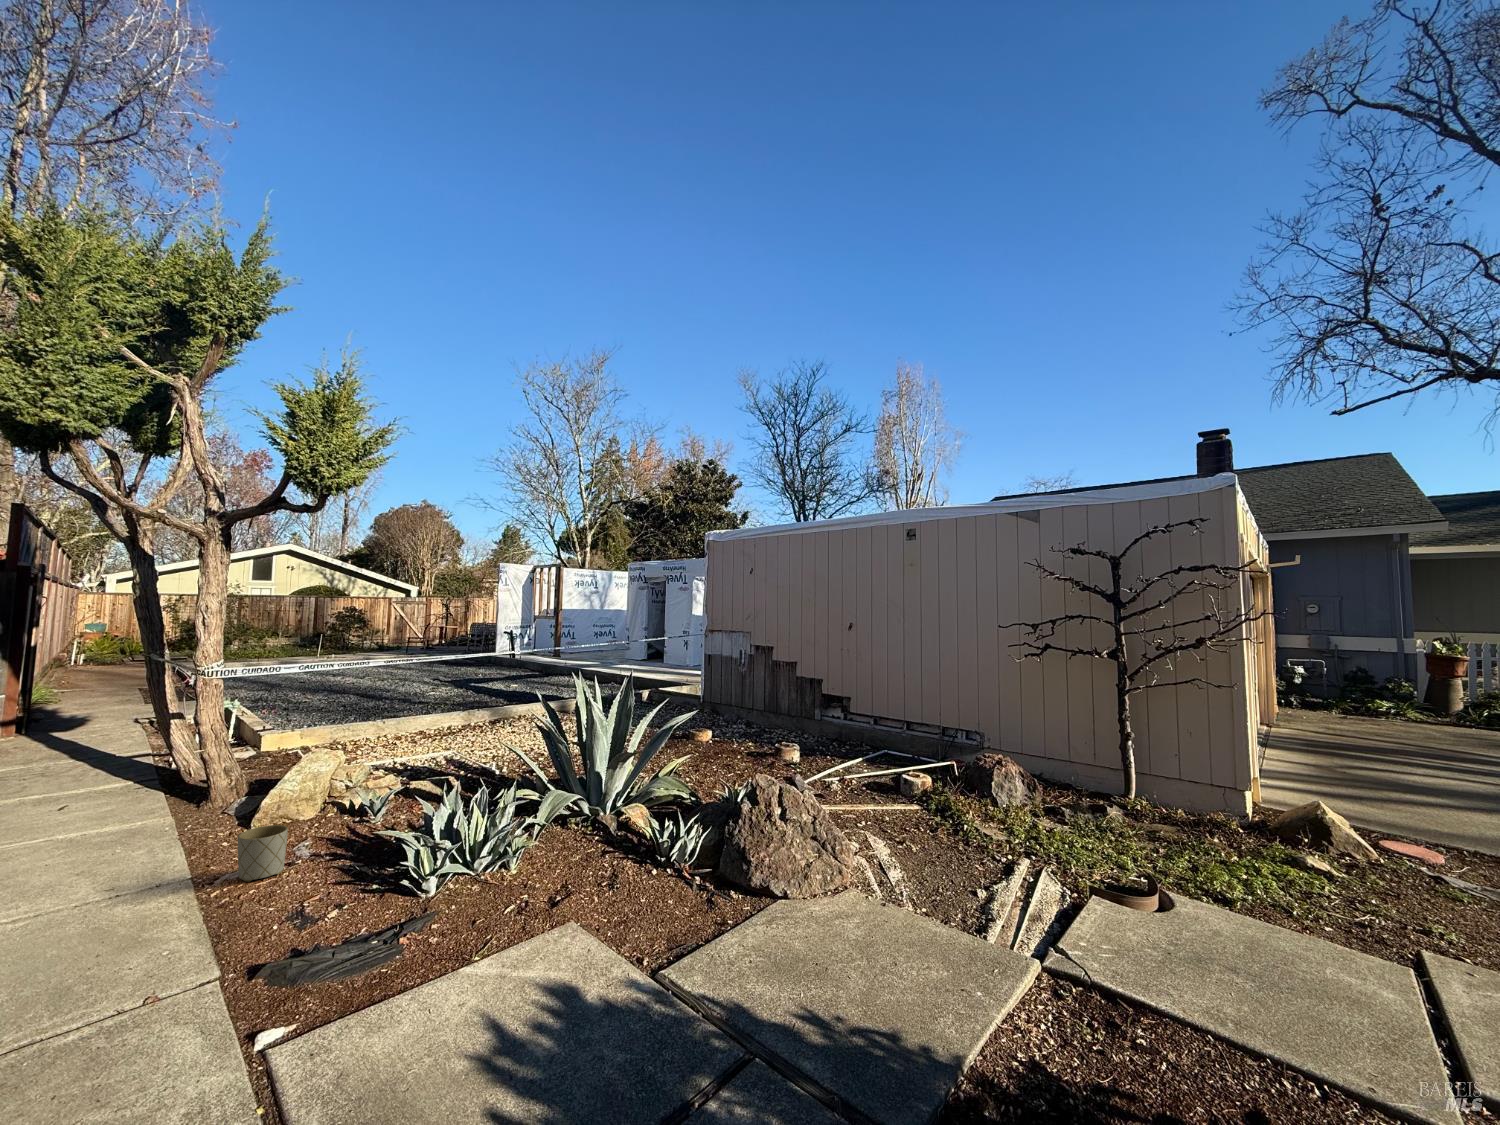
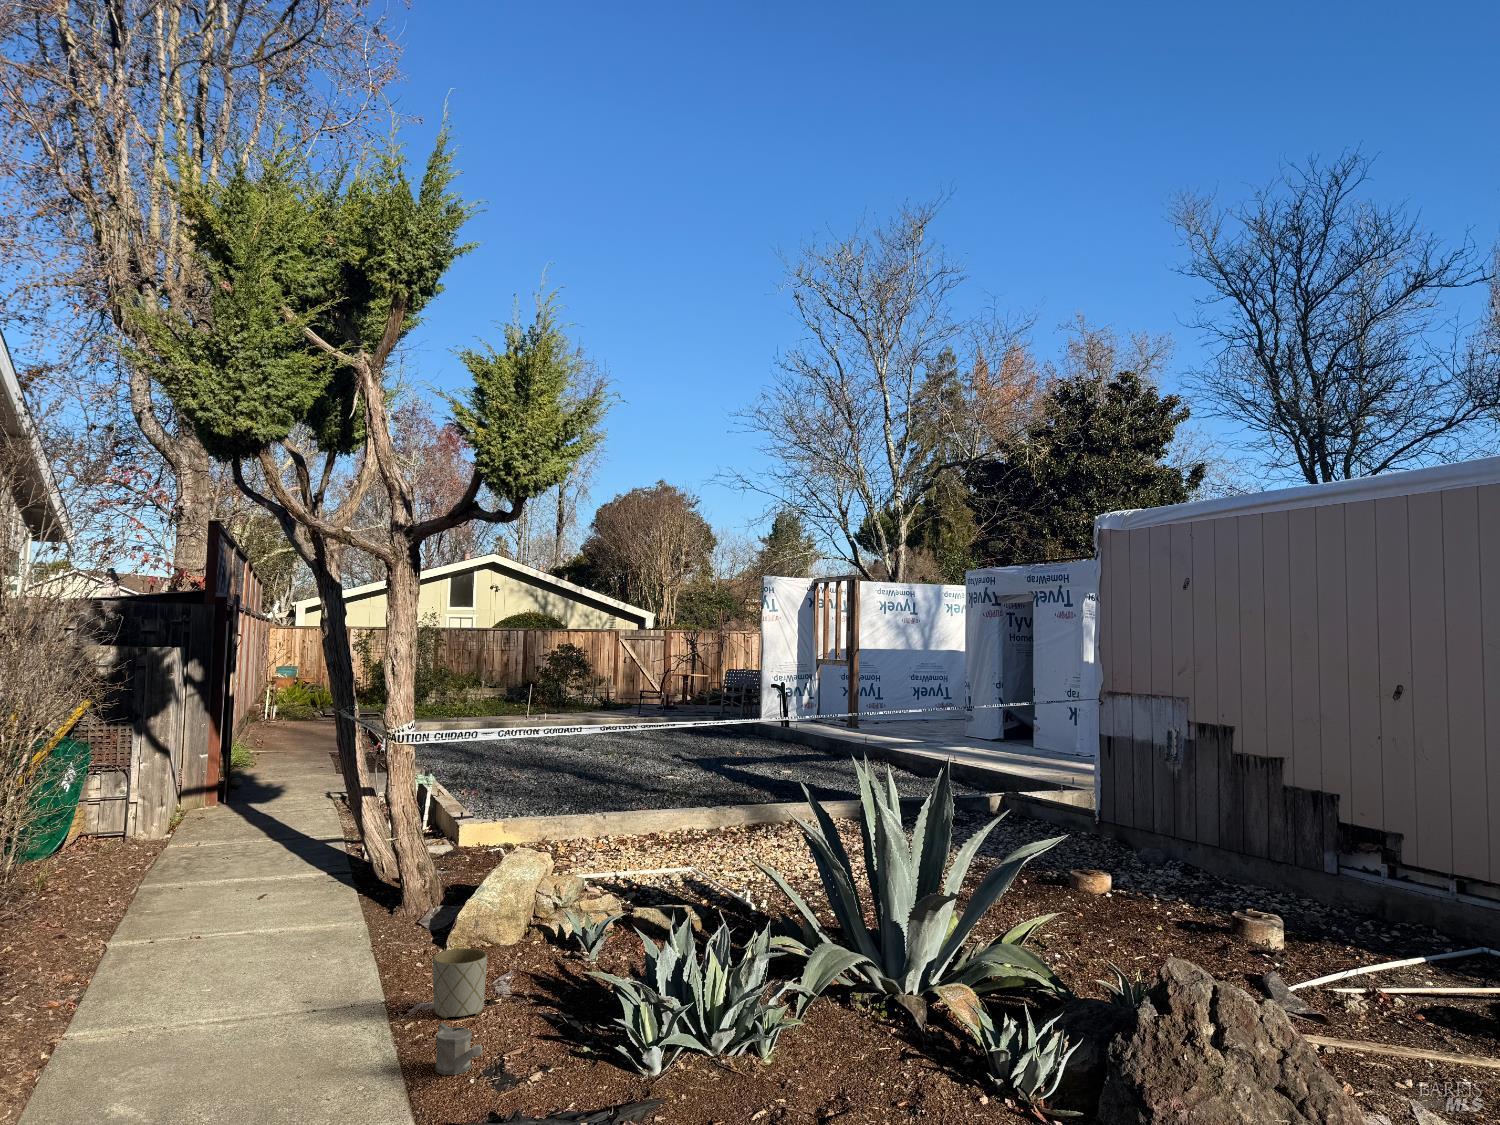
watering can: none [239,886,284,926] -> present [435,1023,482,1075]

